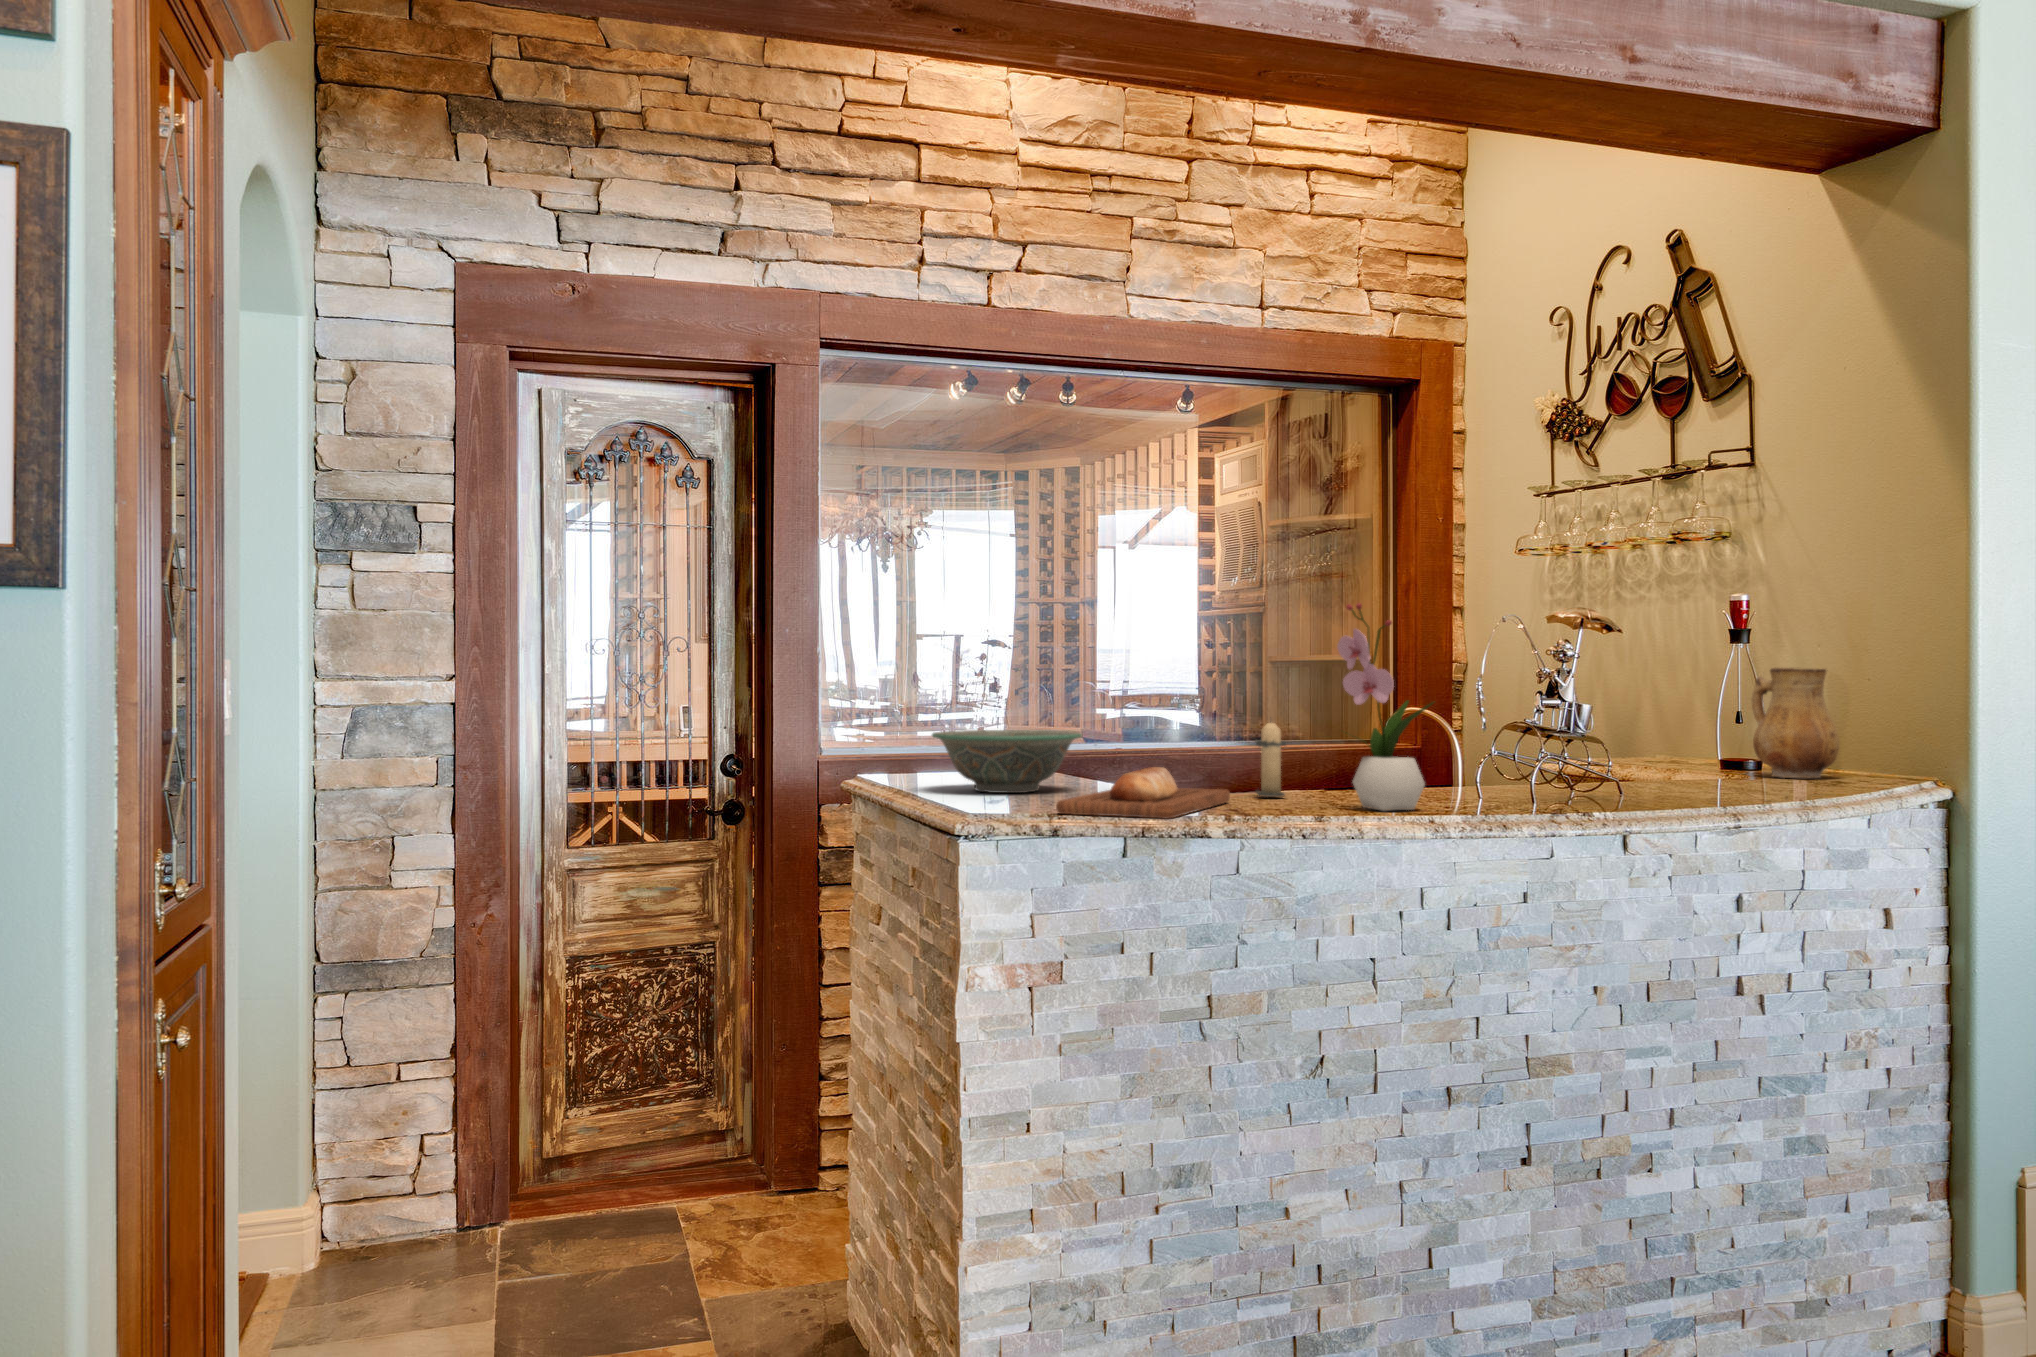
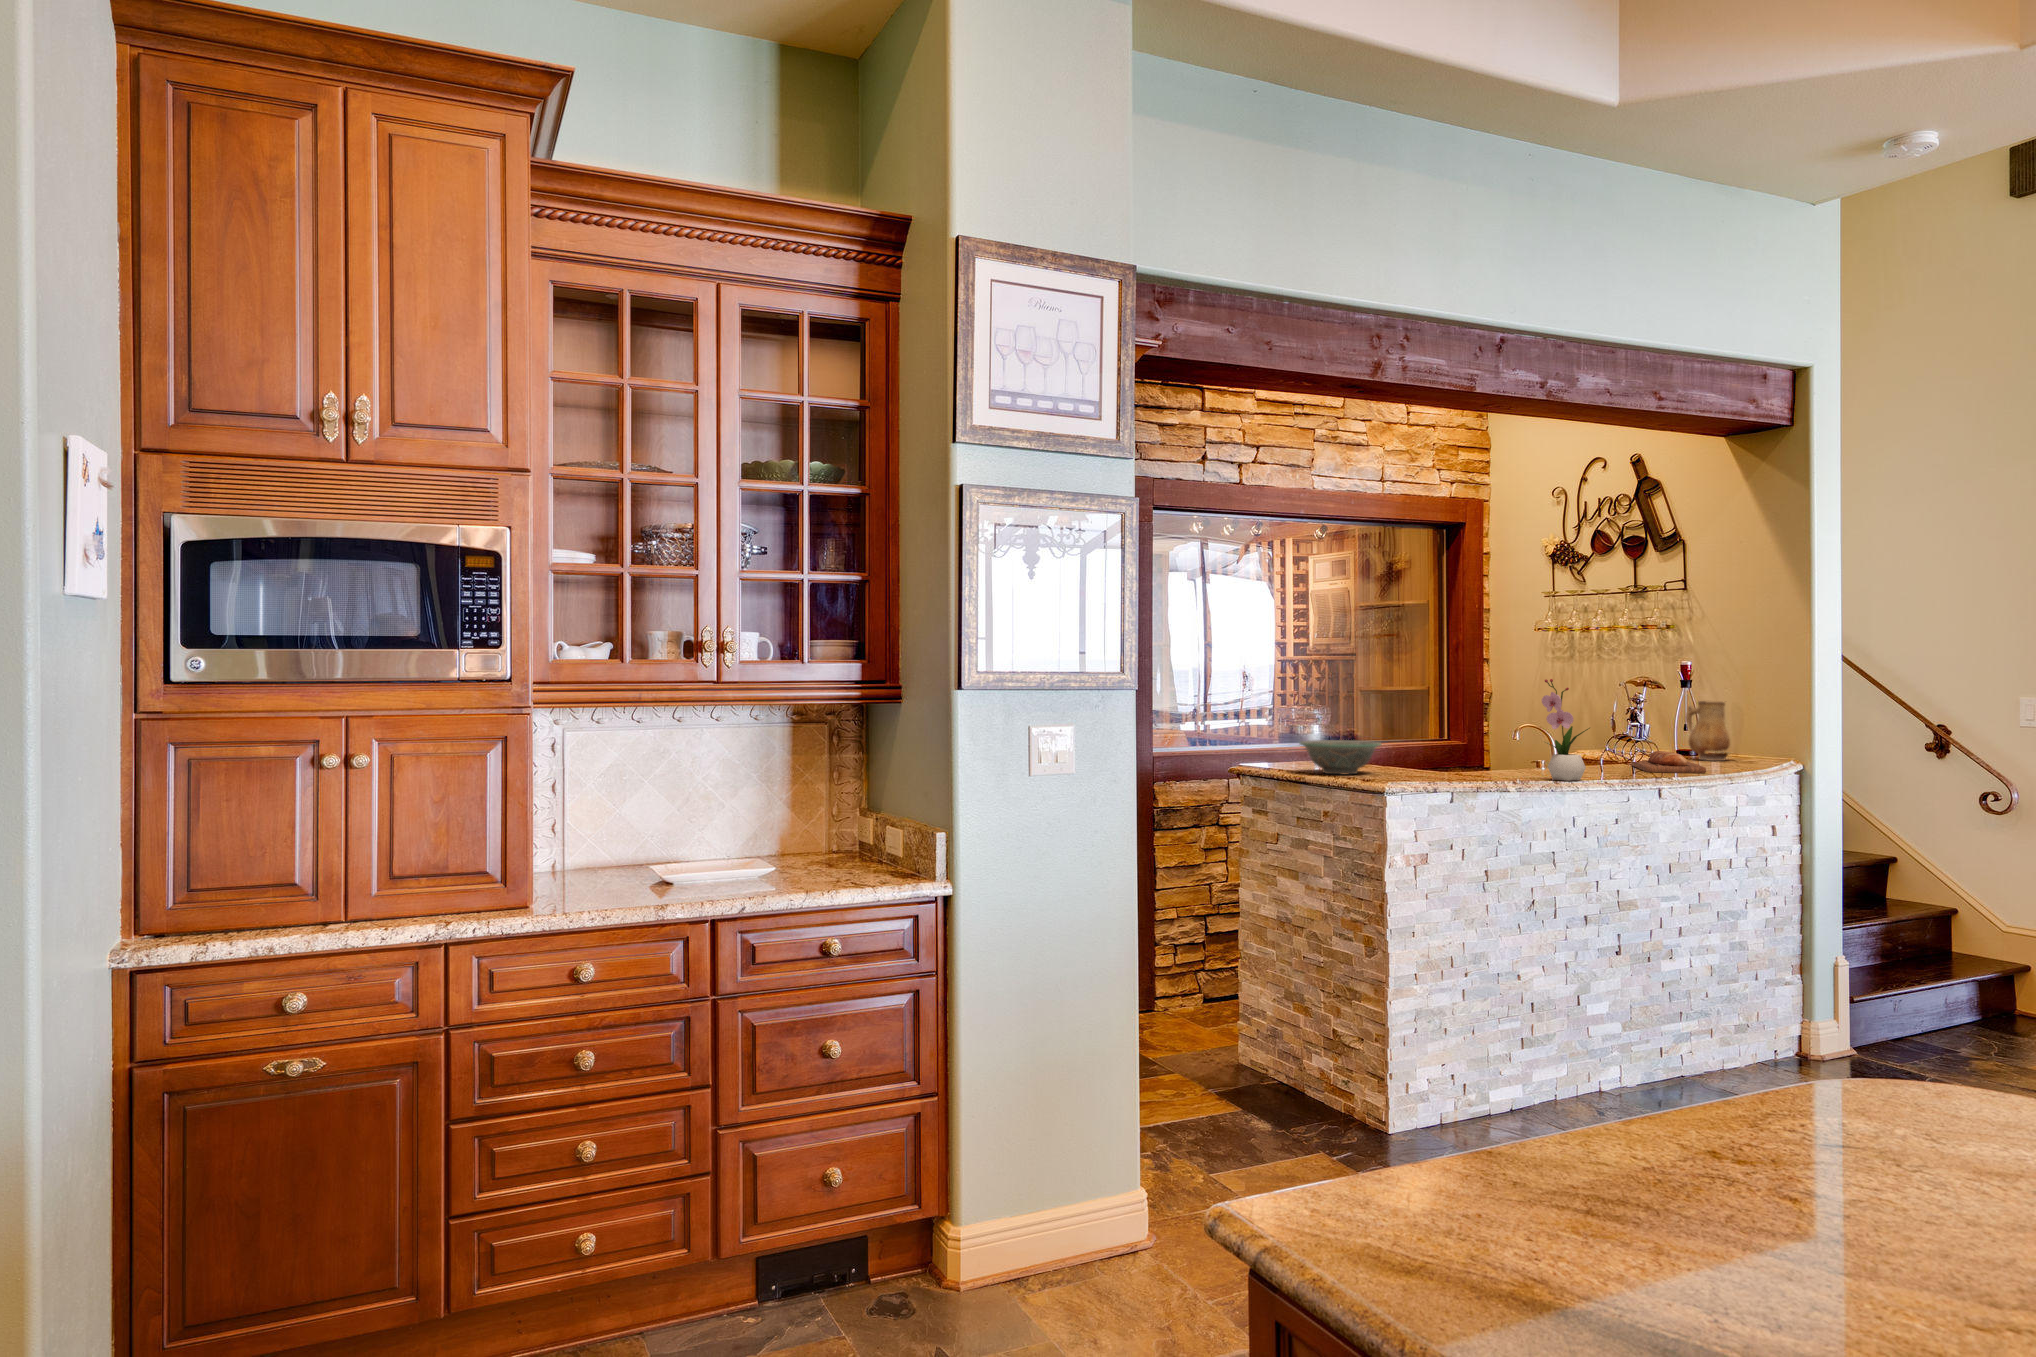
candle: present [1255,722,1286,797] -> none [1477,734,1499,775]
bread loaf: present [1056,767,1230,819] -> present [1631,751,1706,773]

